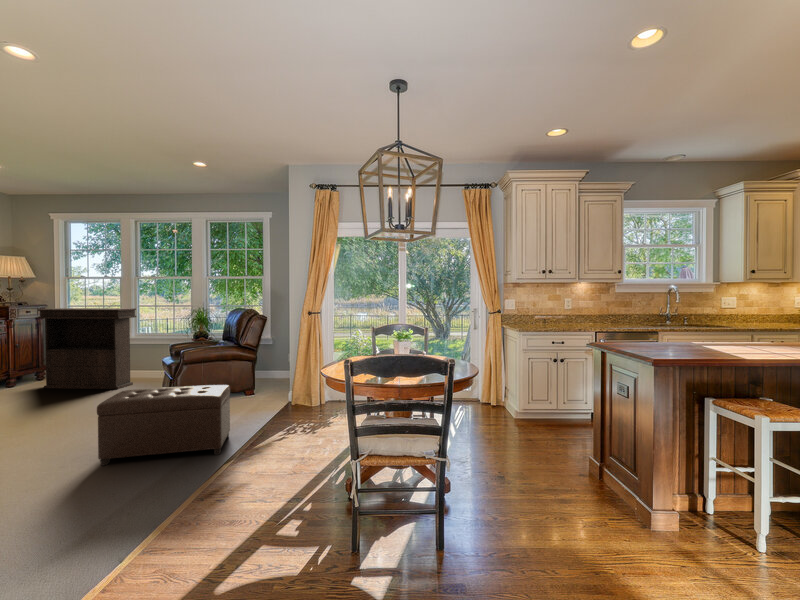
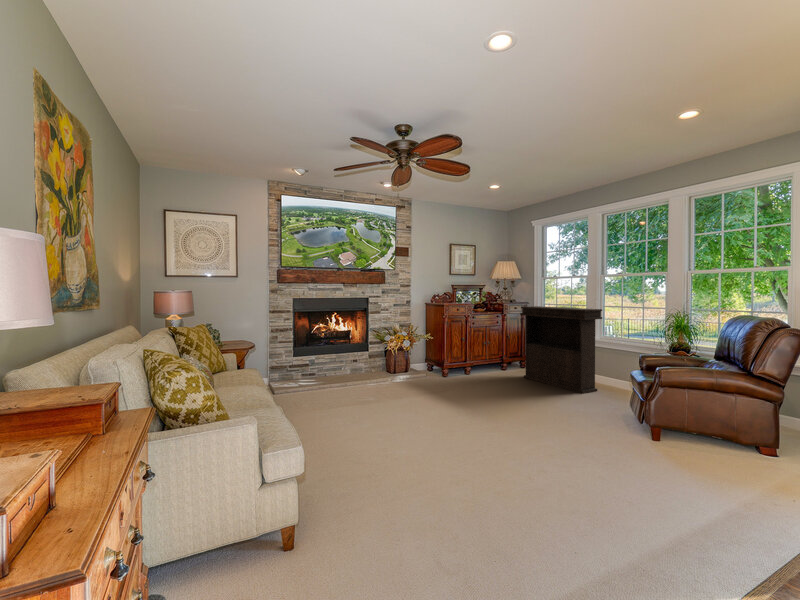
ottoman: present [97,385,230,466] -> none [561,413,749,566]

